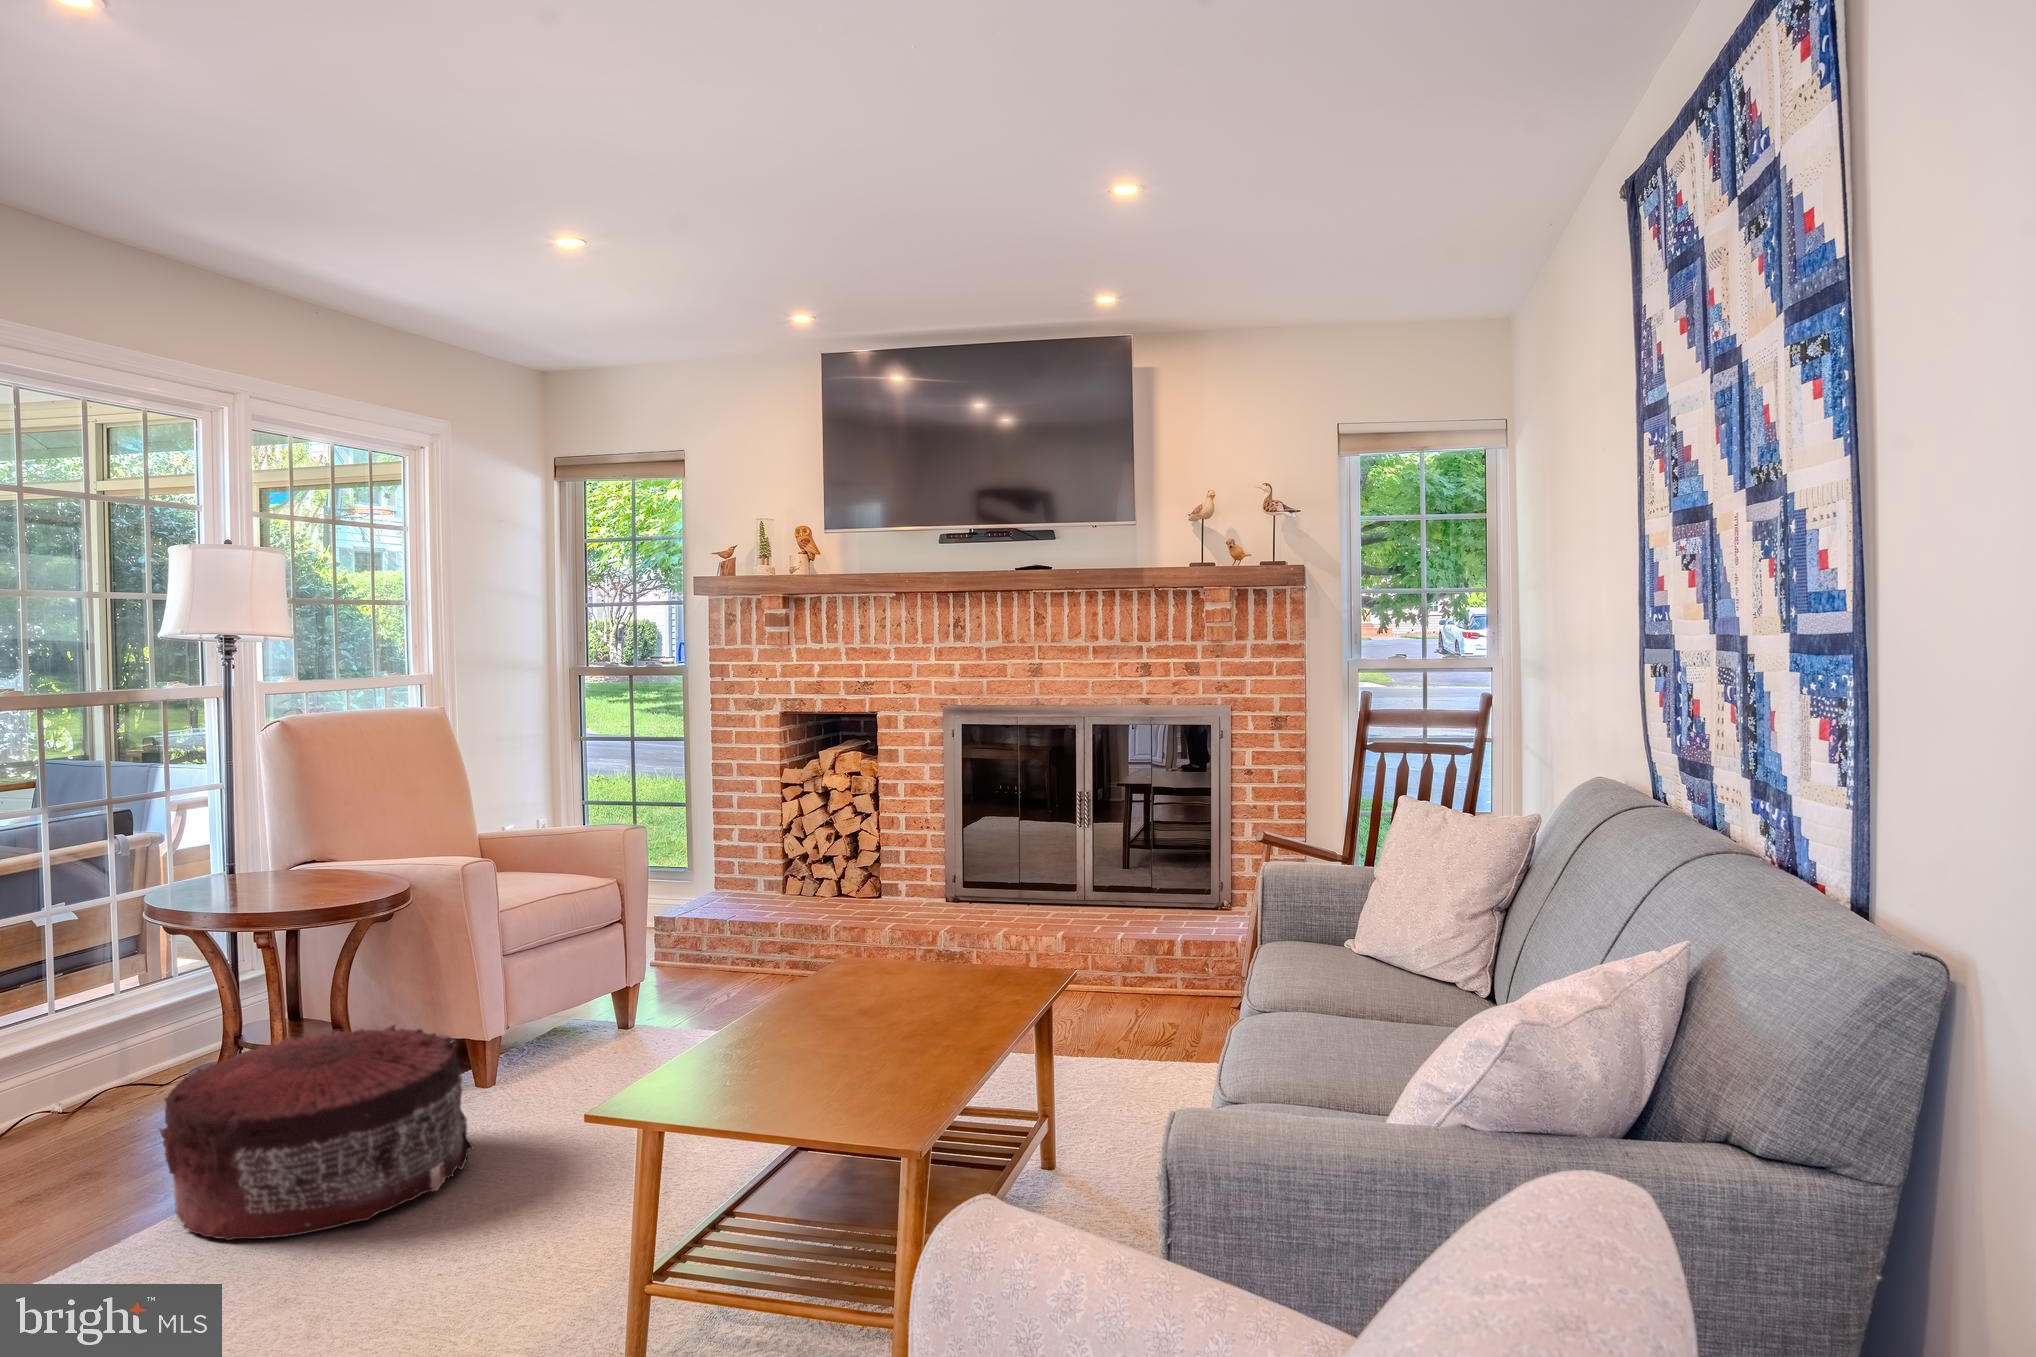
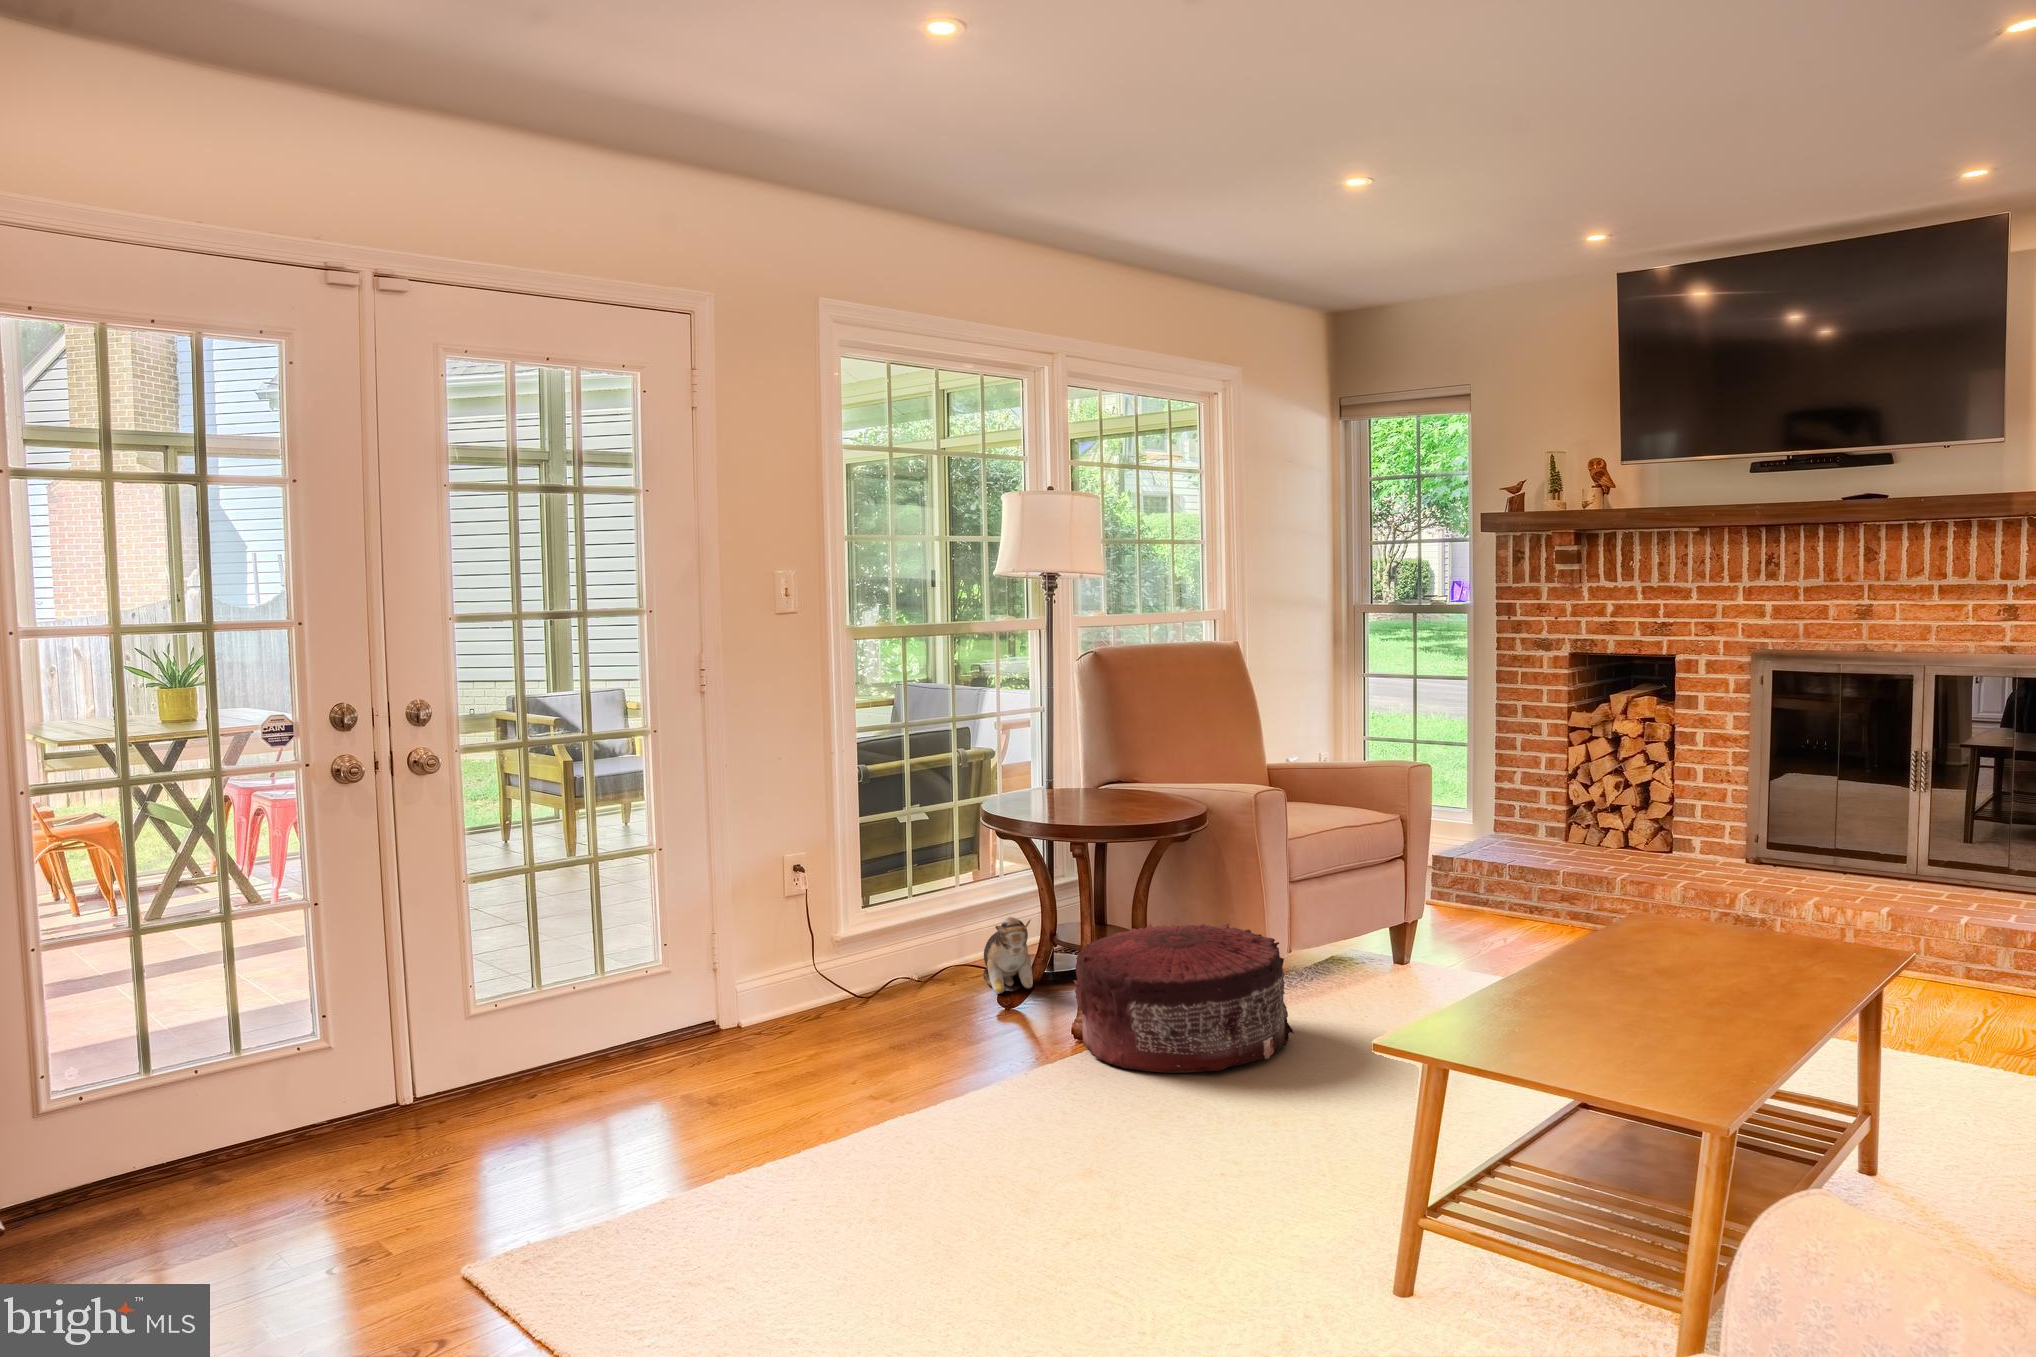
plush toy: none [48,1048,124,1154] -> present [983,917,1033,994]

